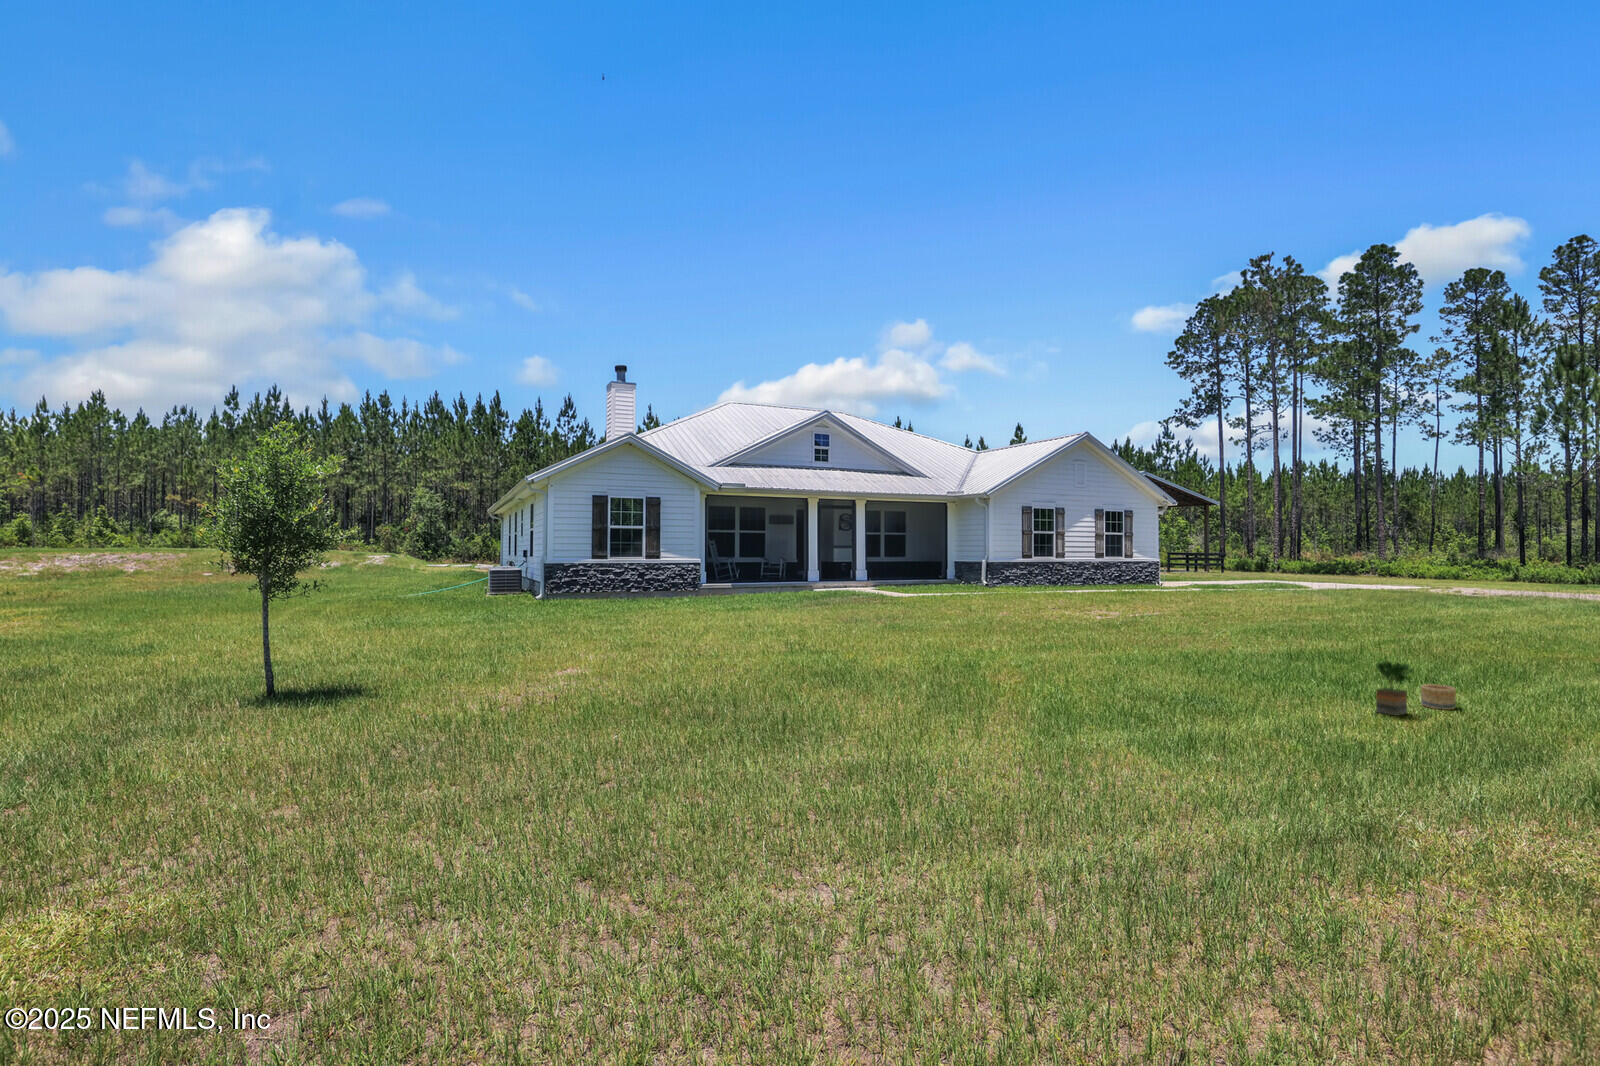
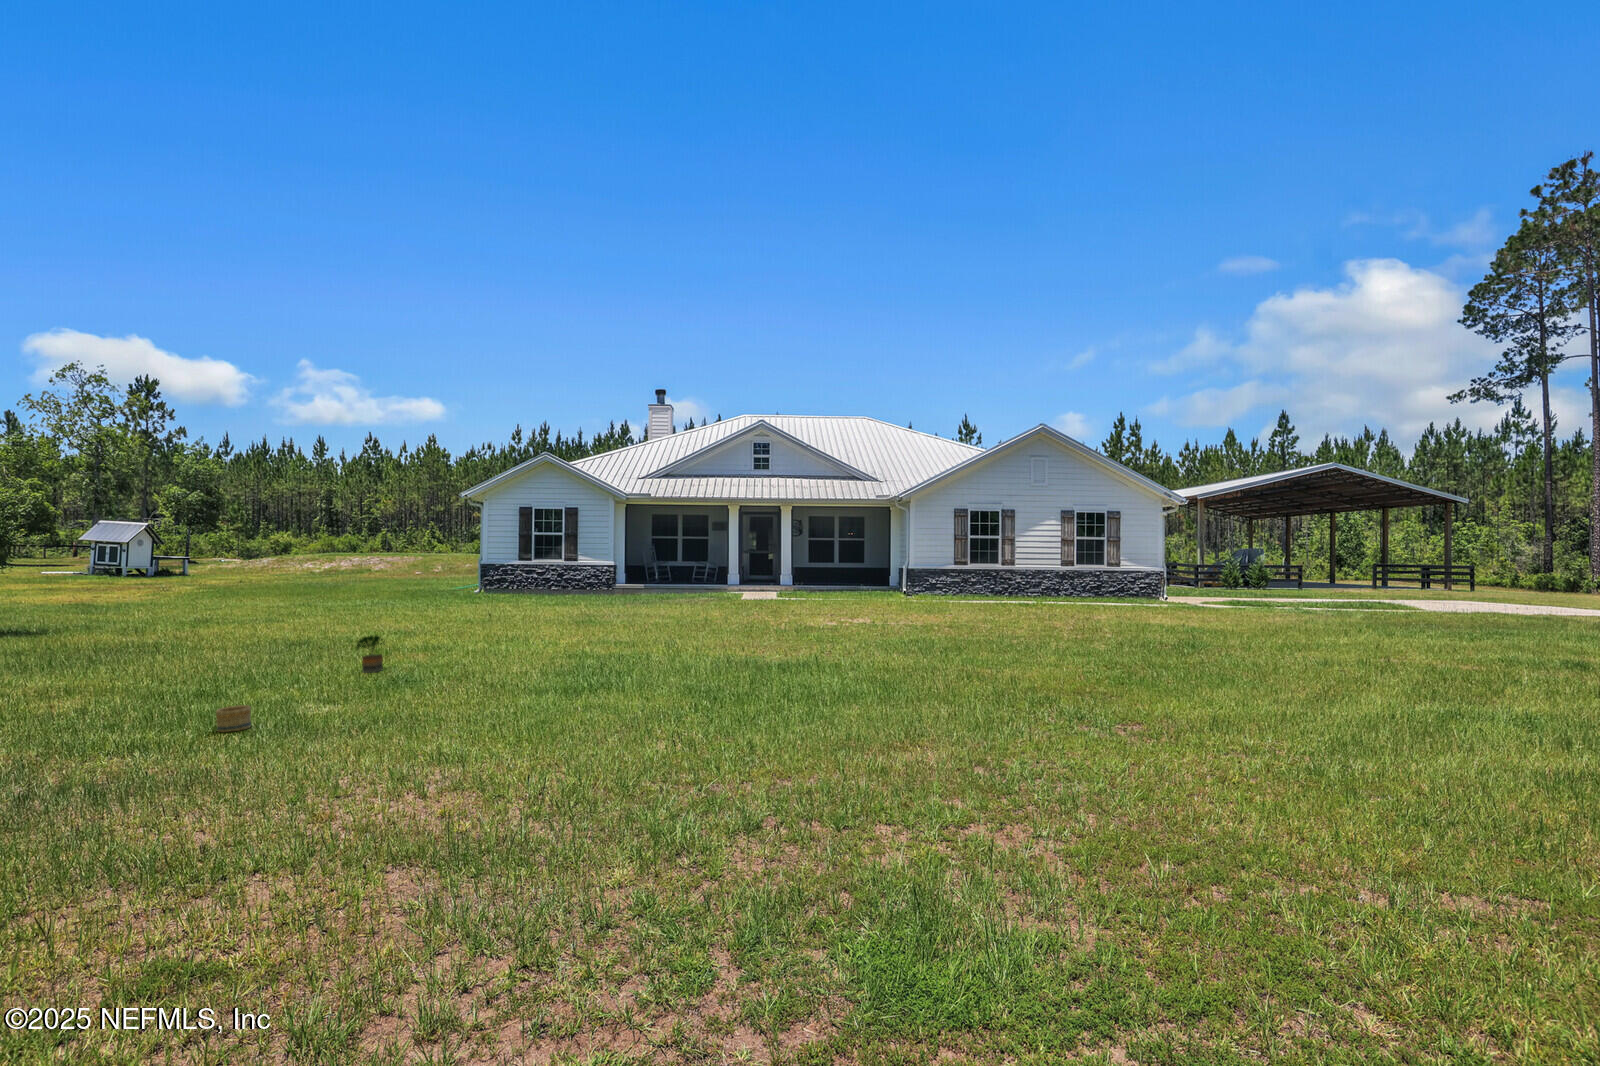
potted tree: present [1375,661,1414,716] -> present [356,635,385,673]

